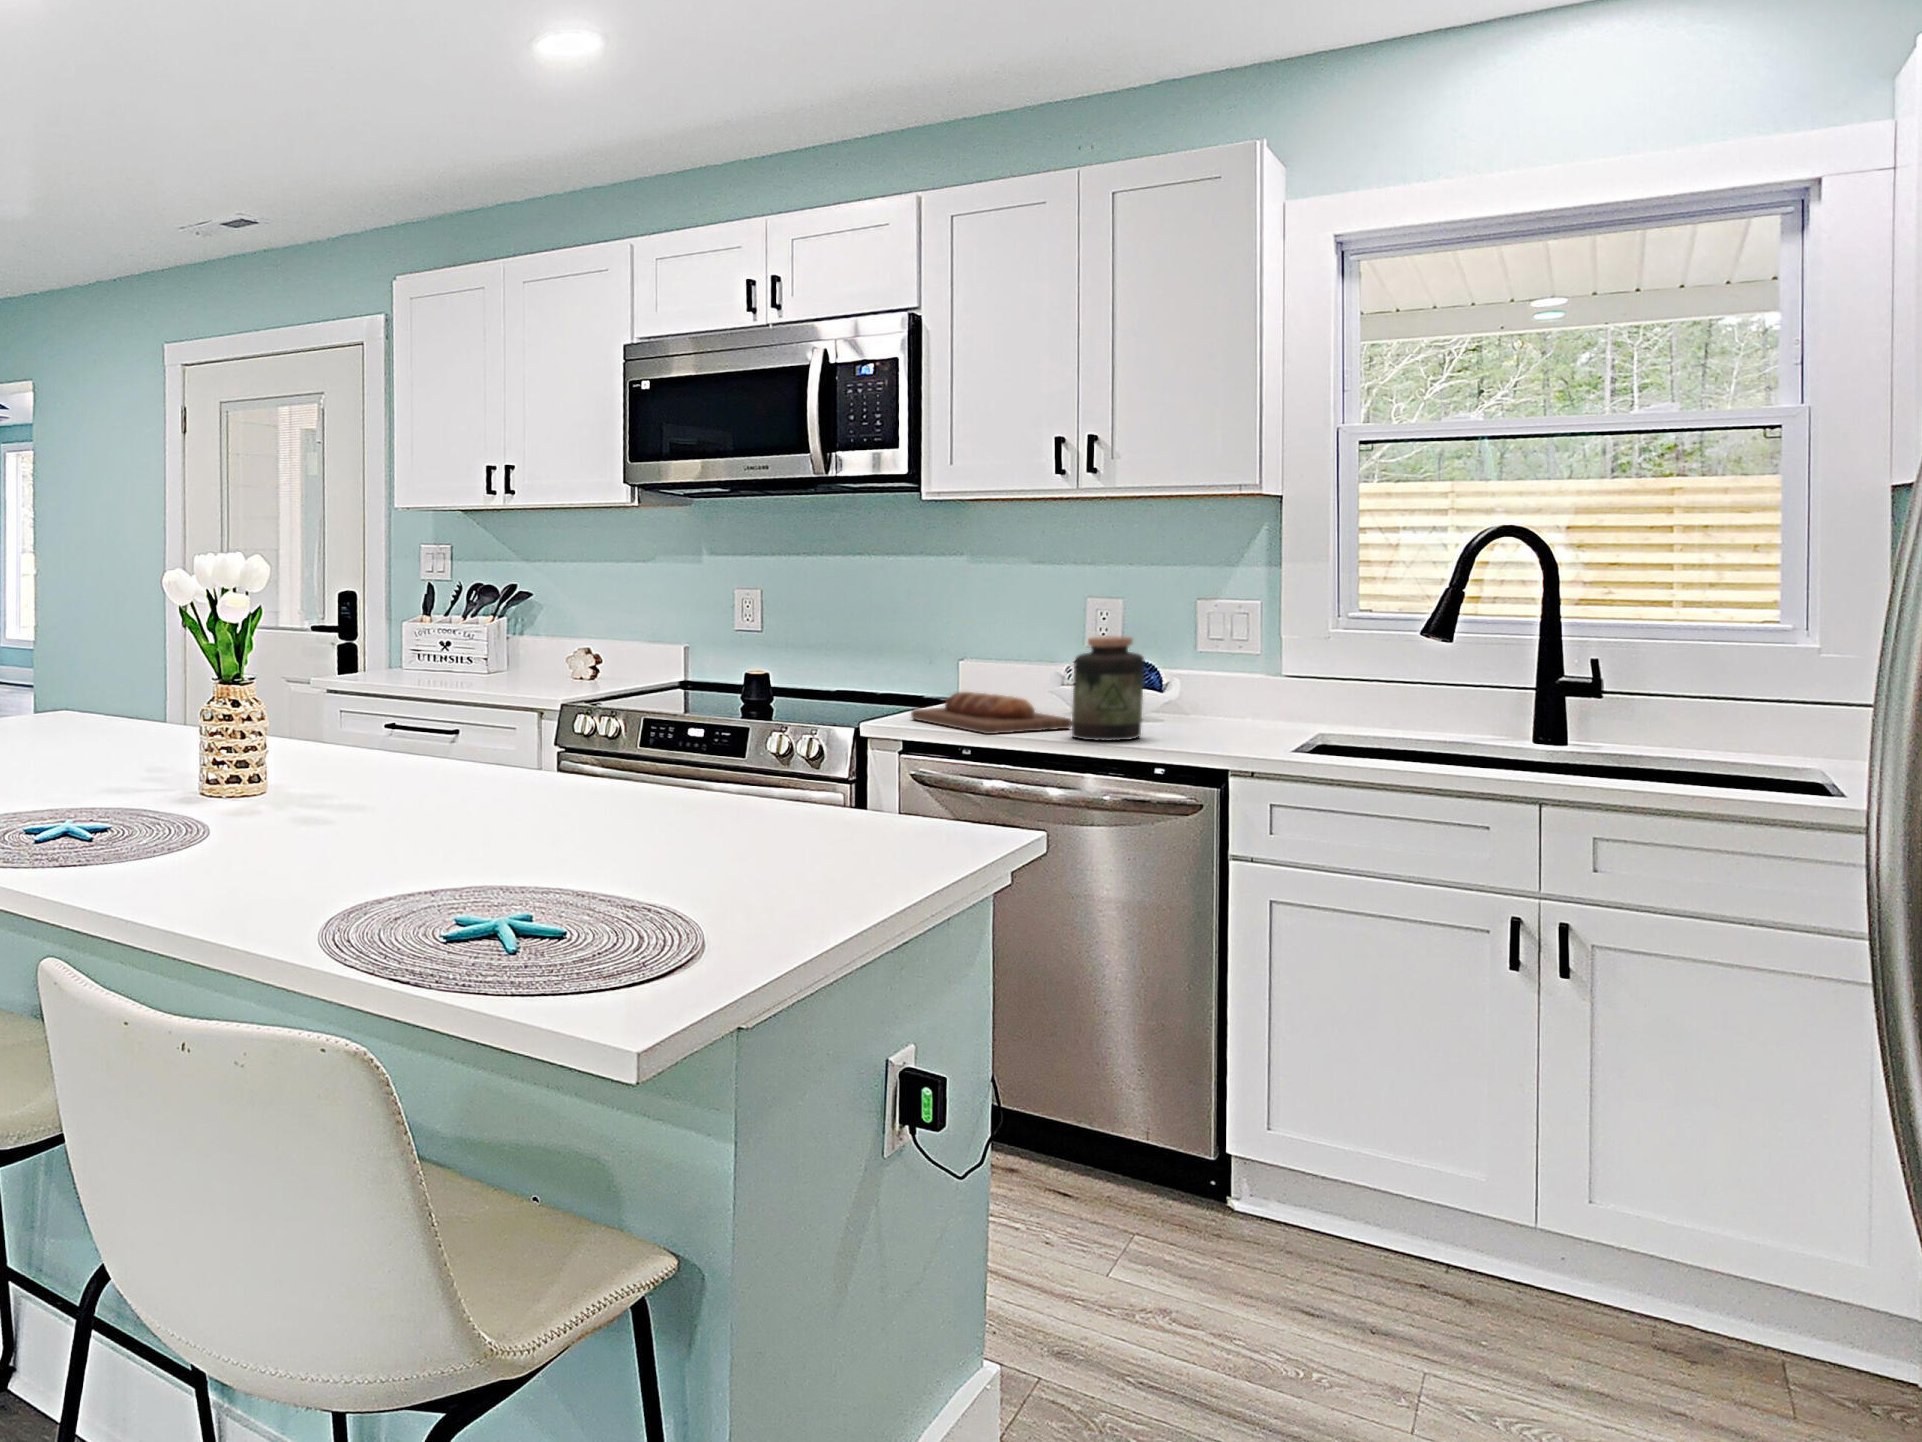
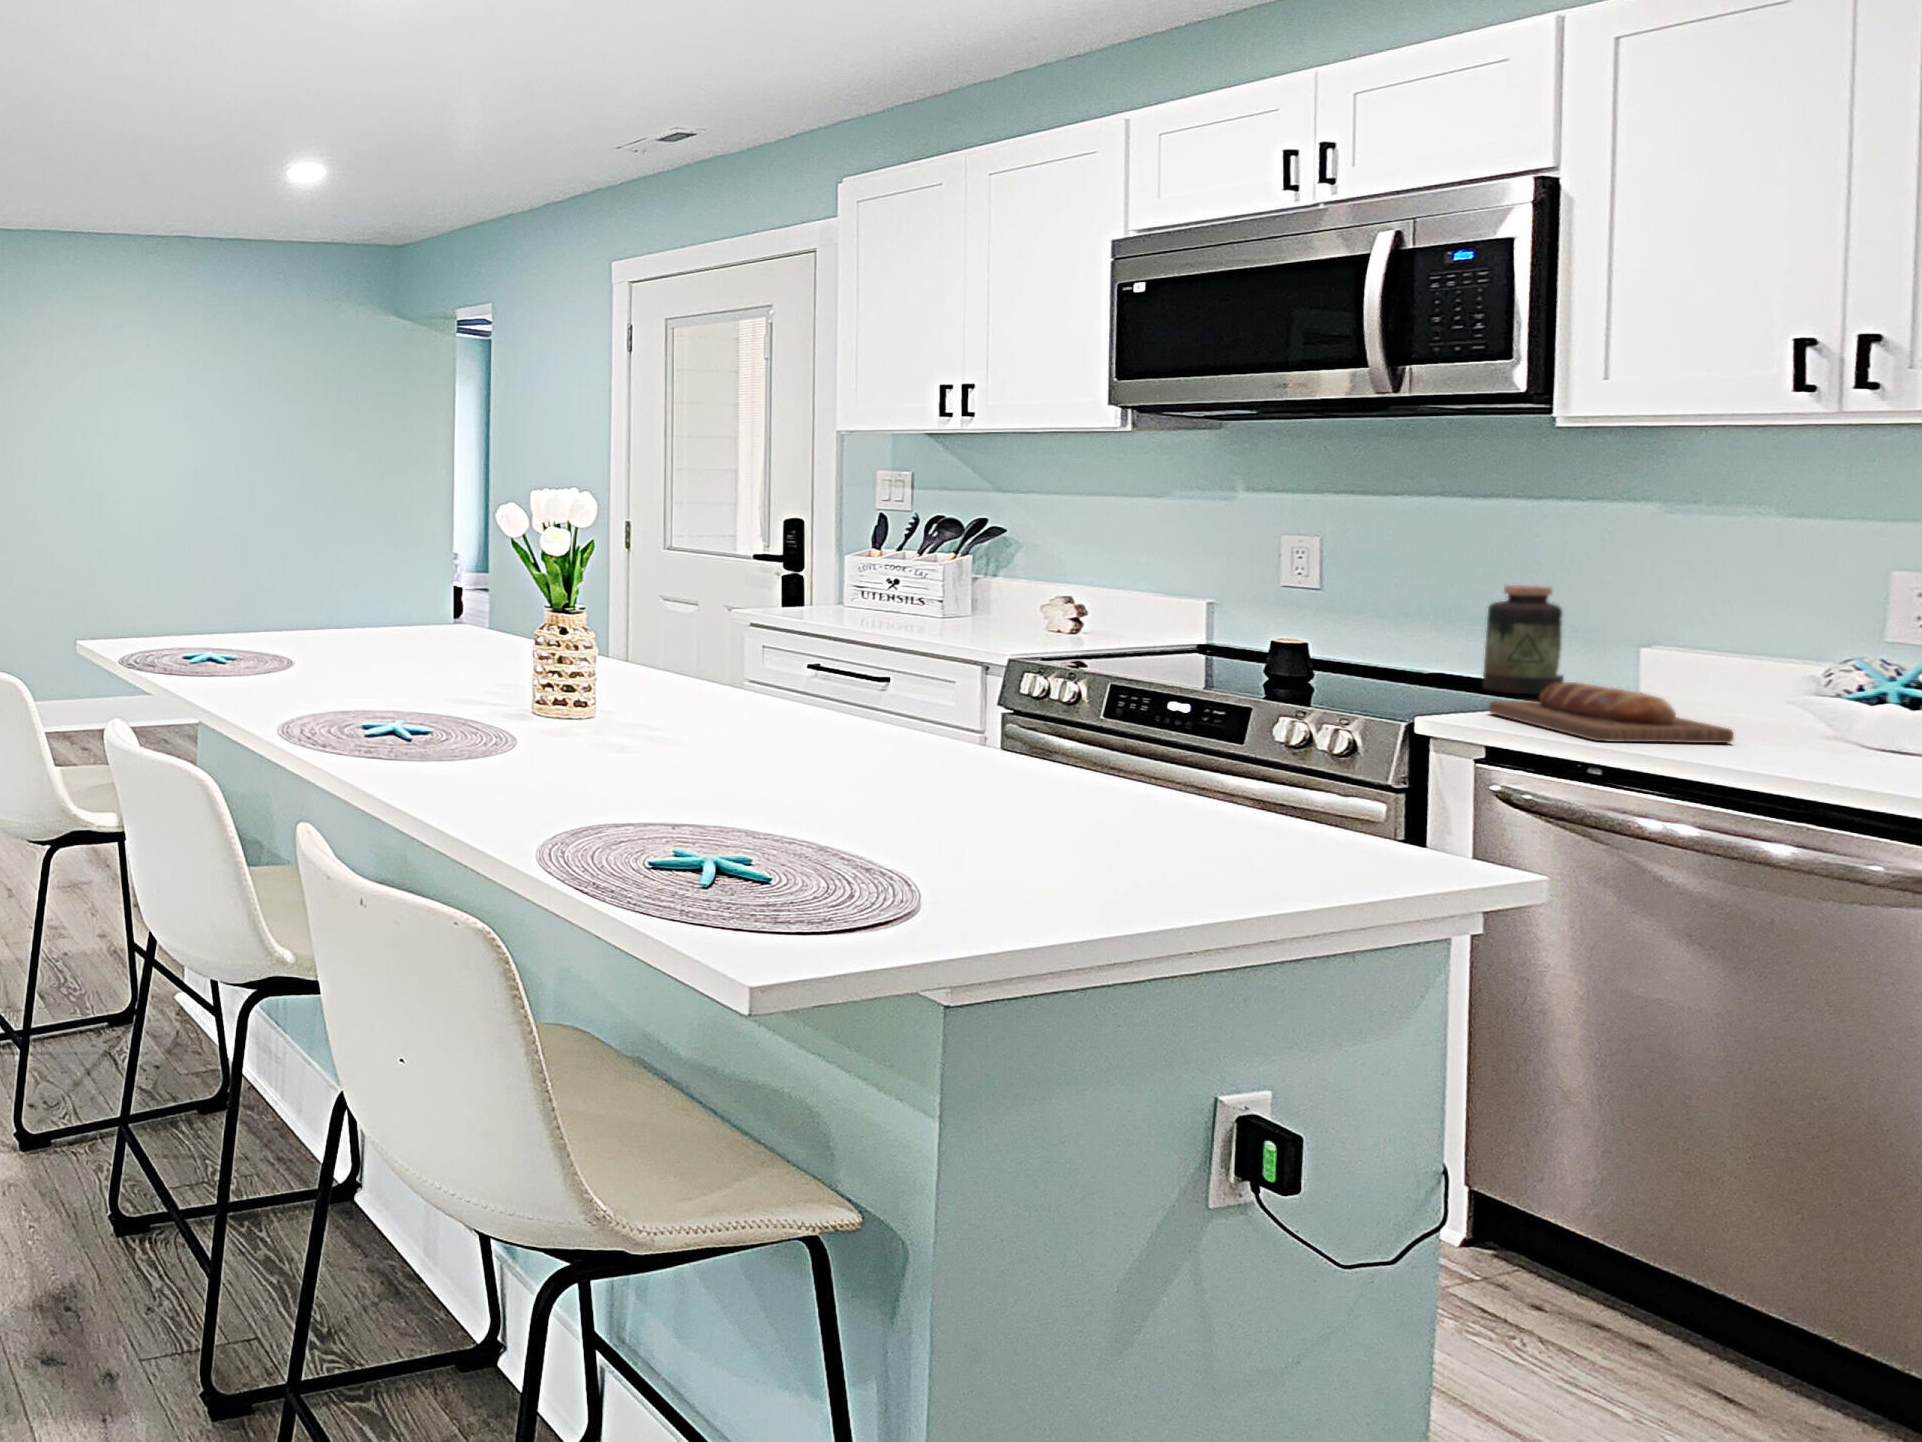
jar: present [1072,636,1144,741] -> present [1483,585,1564,694]

